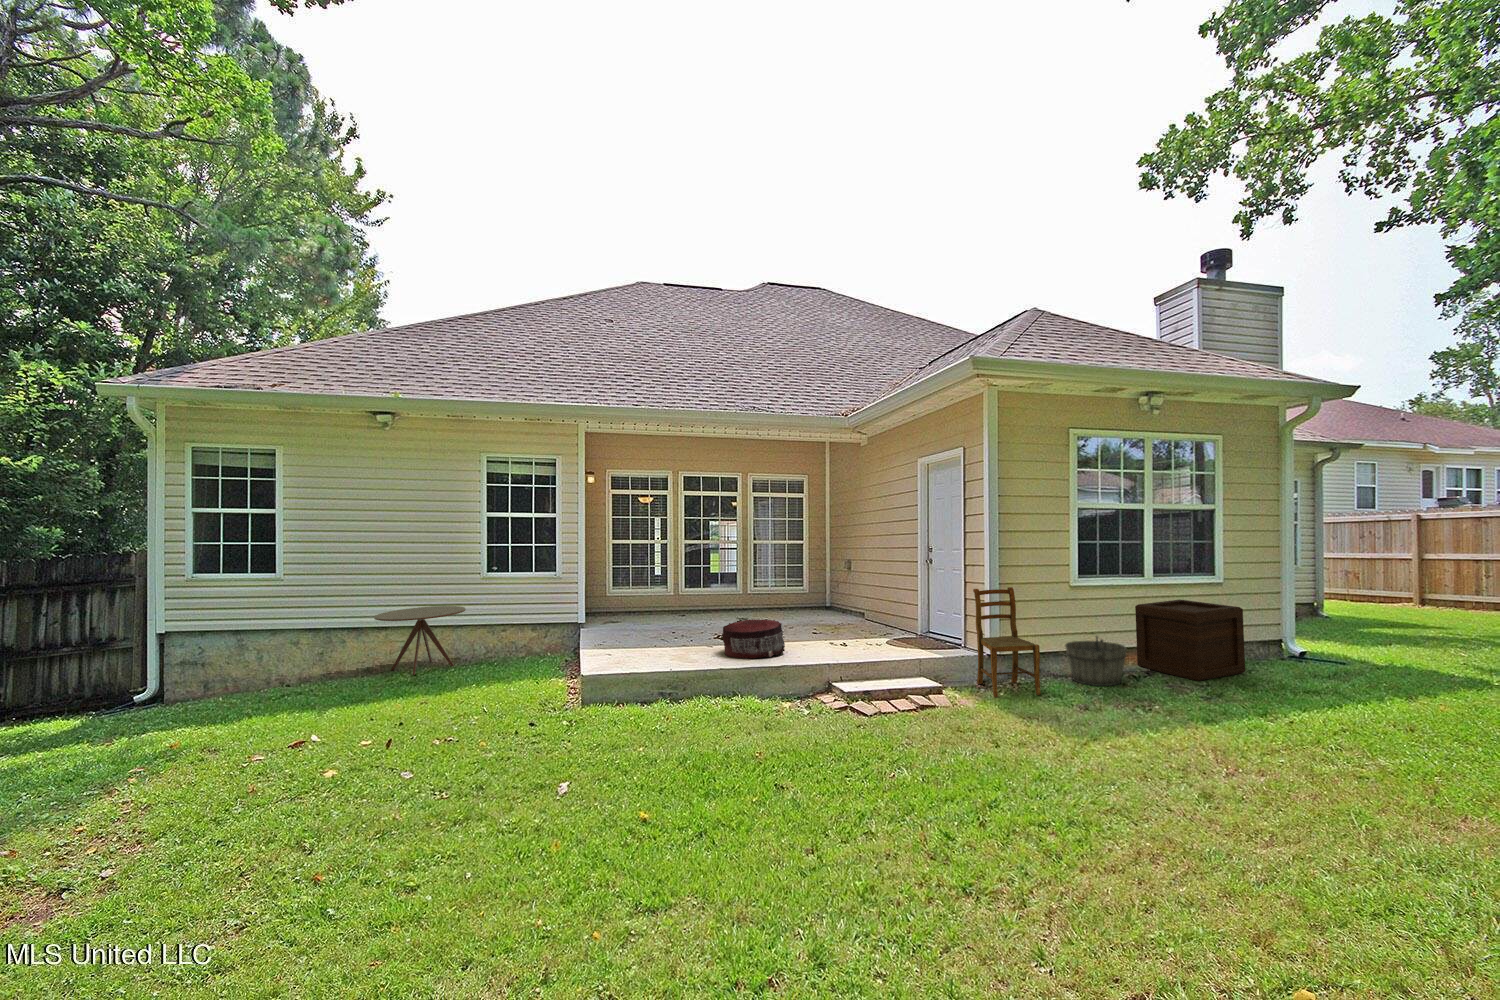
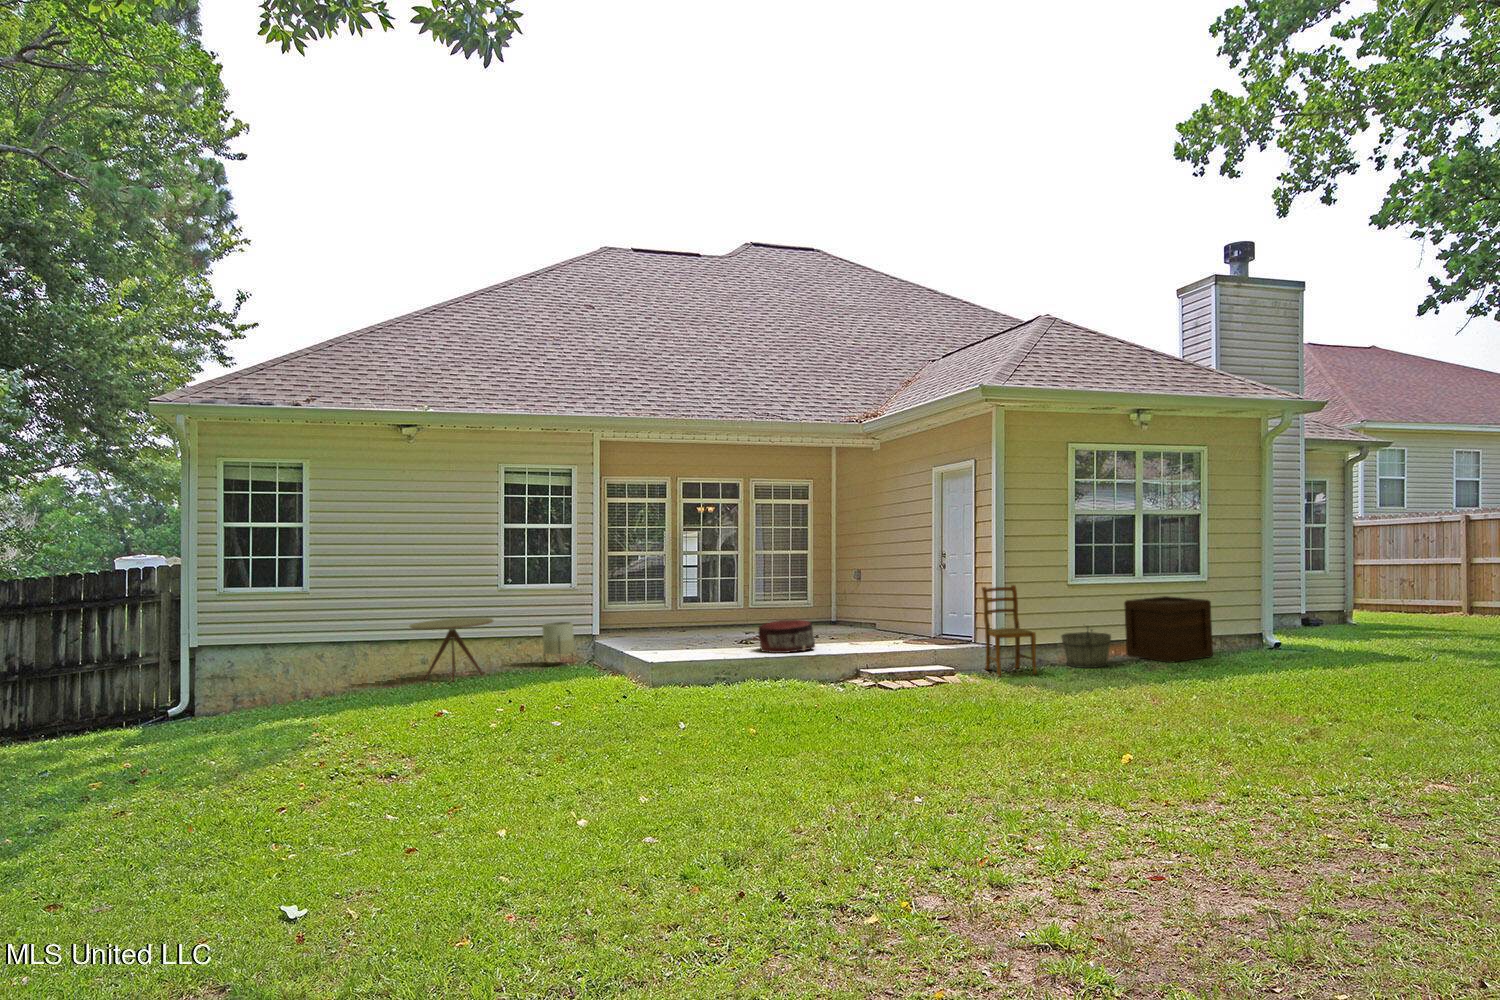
planter: none [521,610,554,657] -> present [542,622,574,654]

